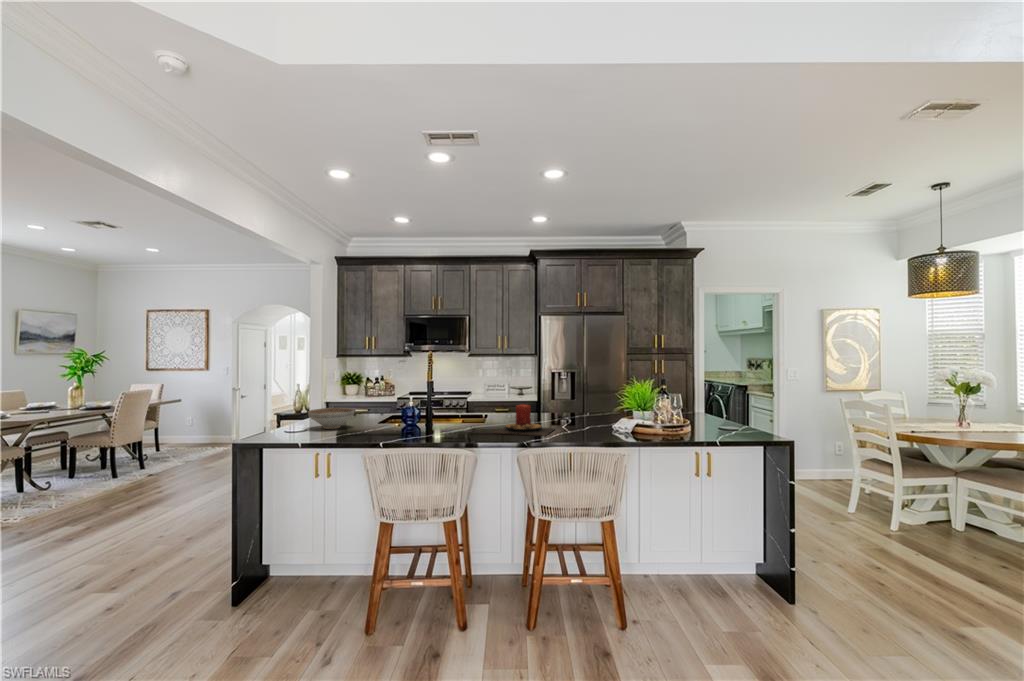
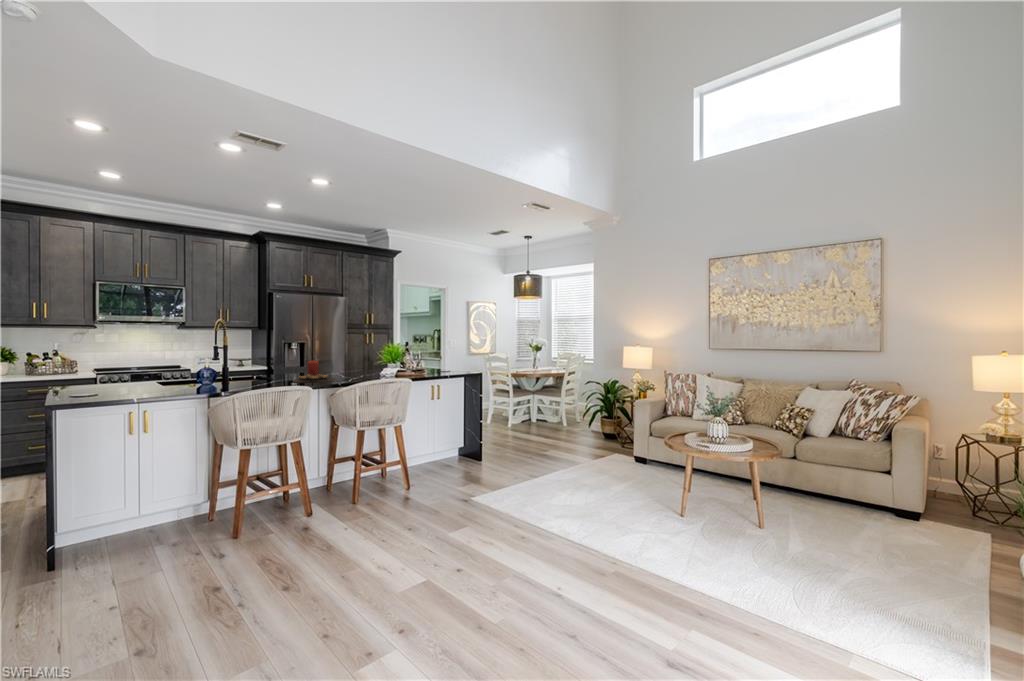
decorative bowl: present [308,408,354,429] -> none [80,372,138,392]

